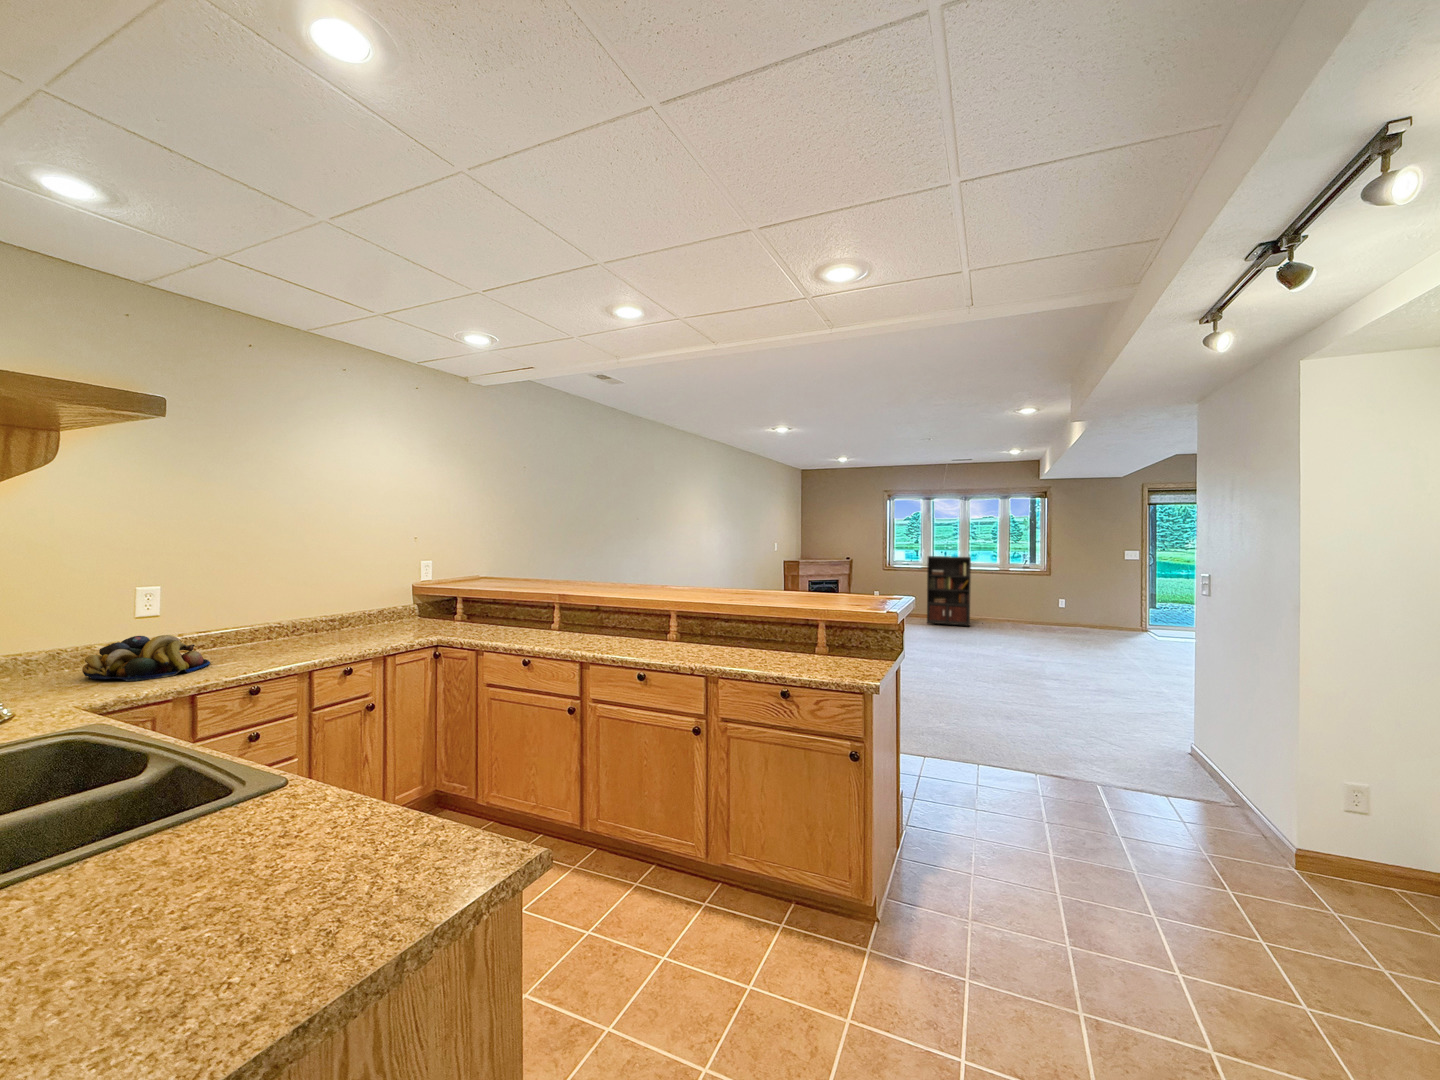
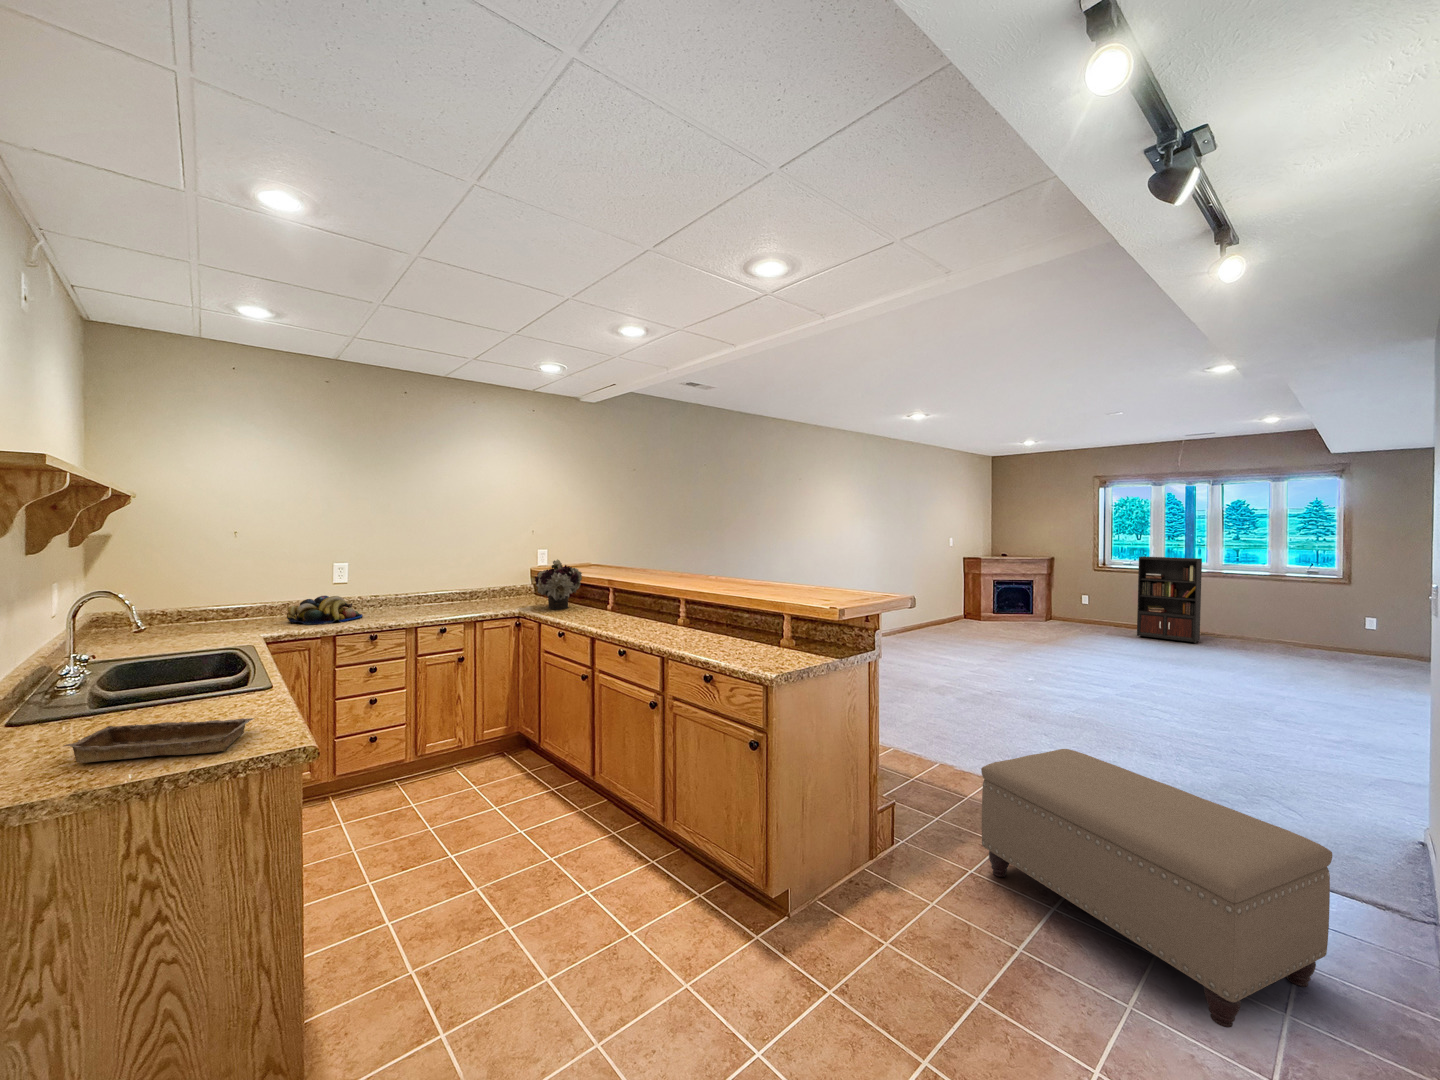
flower arrangement: none [448,572,512,633] -> present [535,559,582,609]
ottoman: none [991,724,1259,925] -> present [981,749,1332,1028]
tray: none [154,826,425,964] -> present [64,718,254,763]

